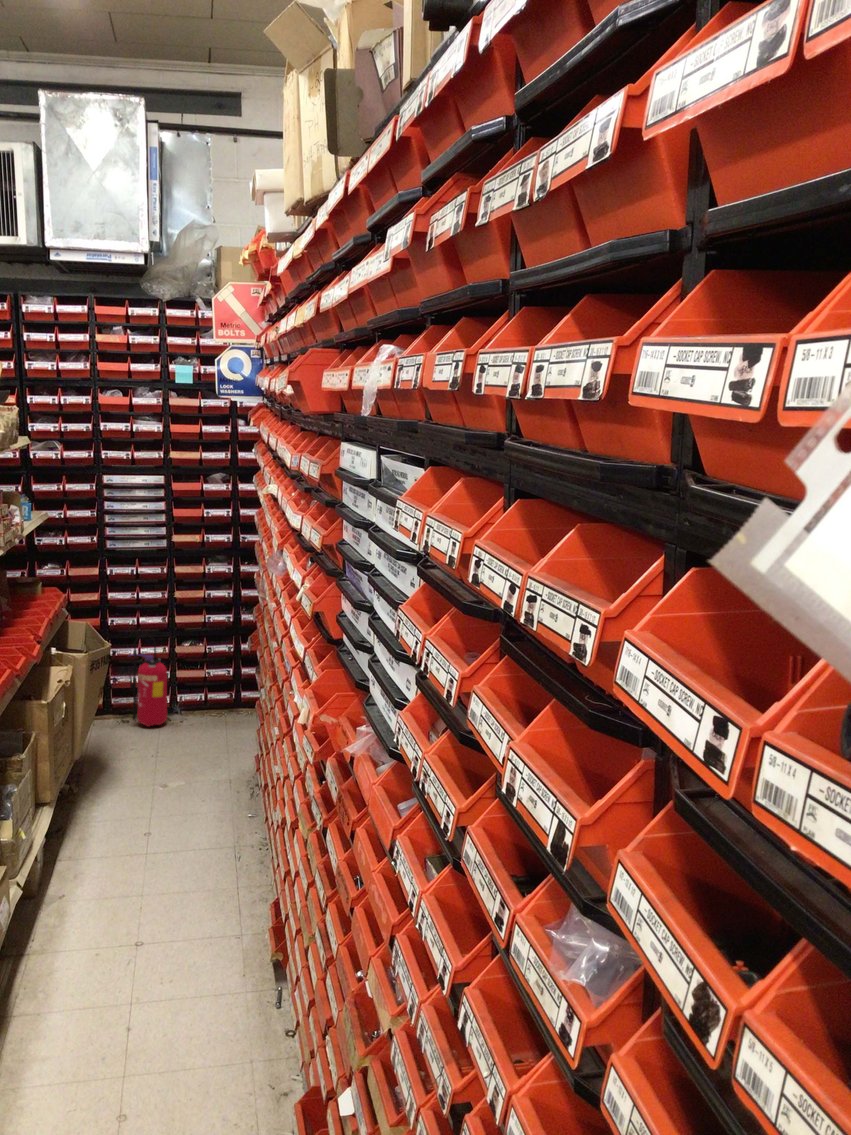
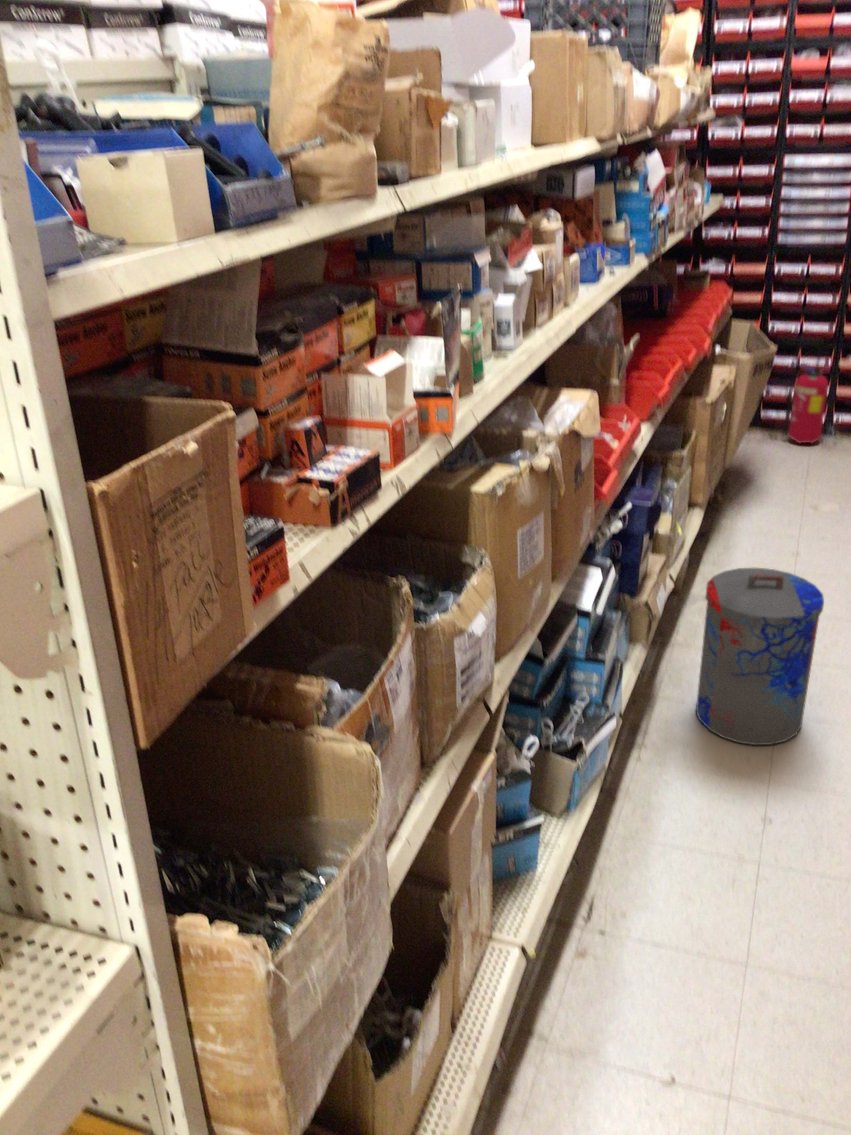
trash can: none [49,857,161,1040] -> present [696,568,824,745]

